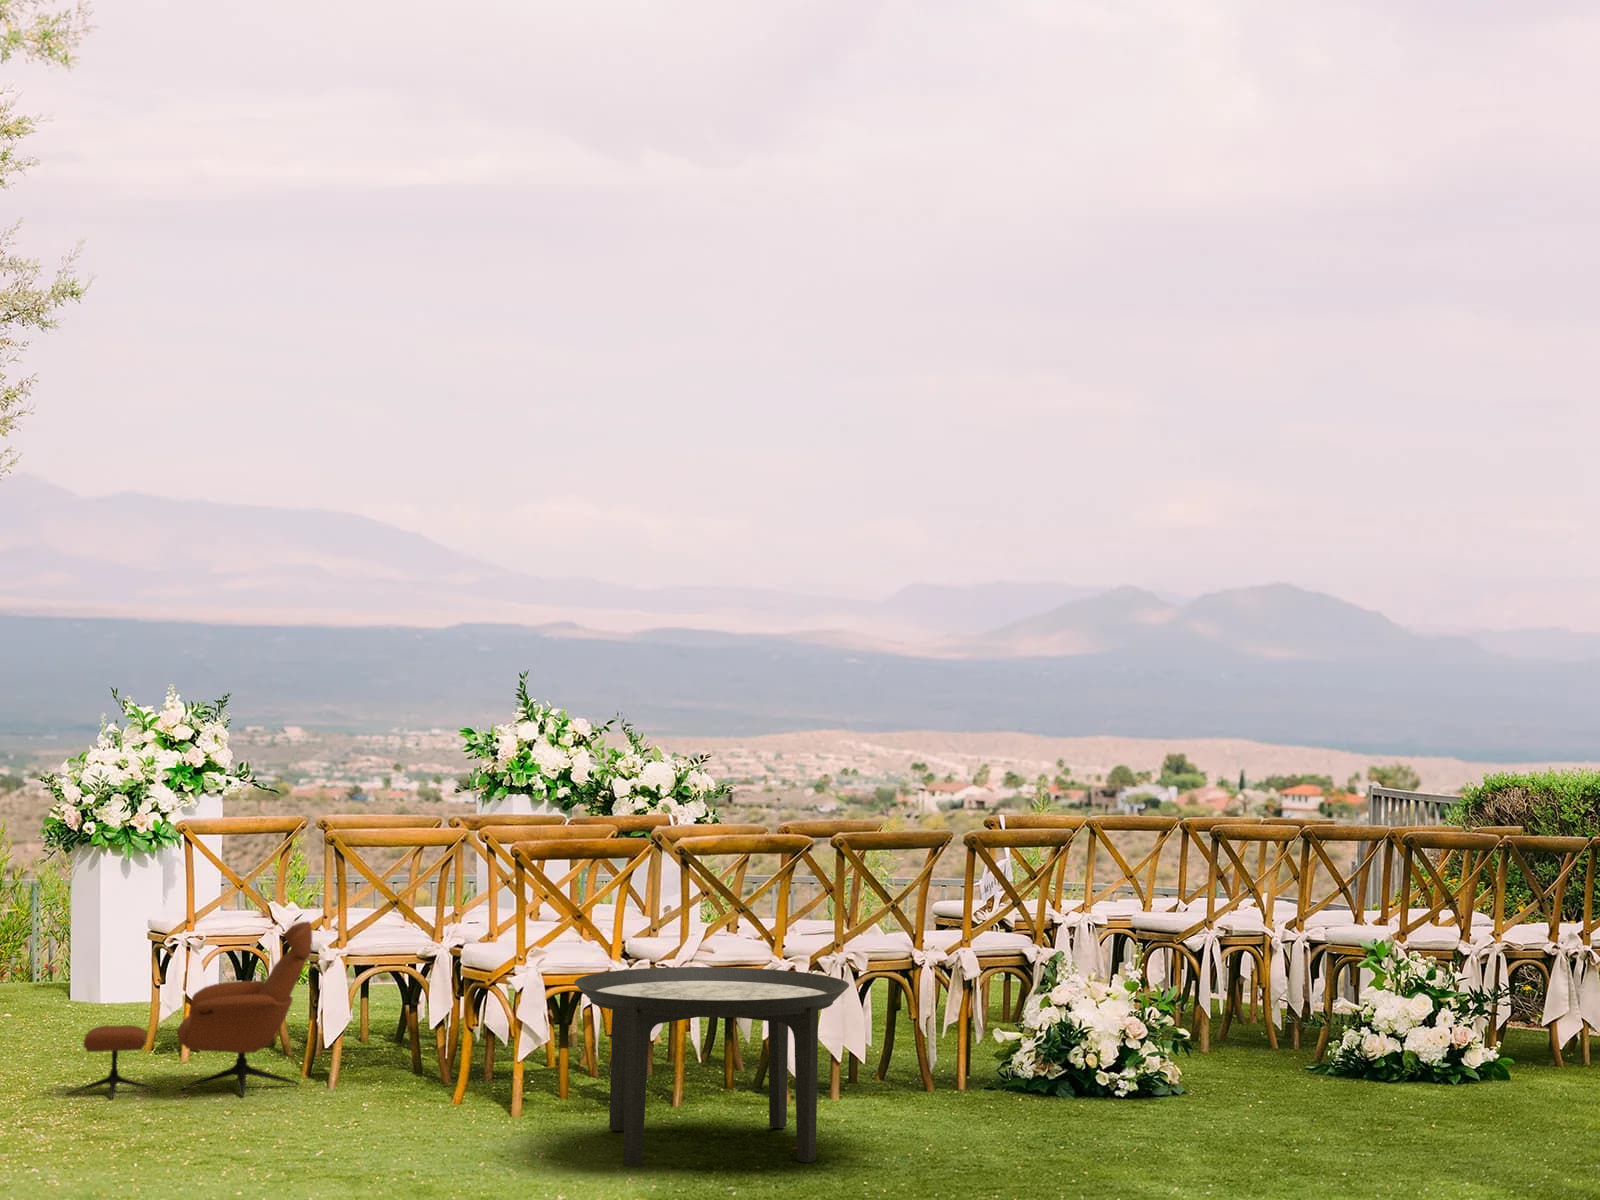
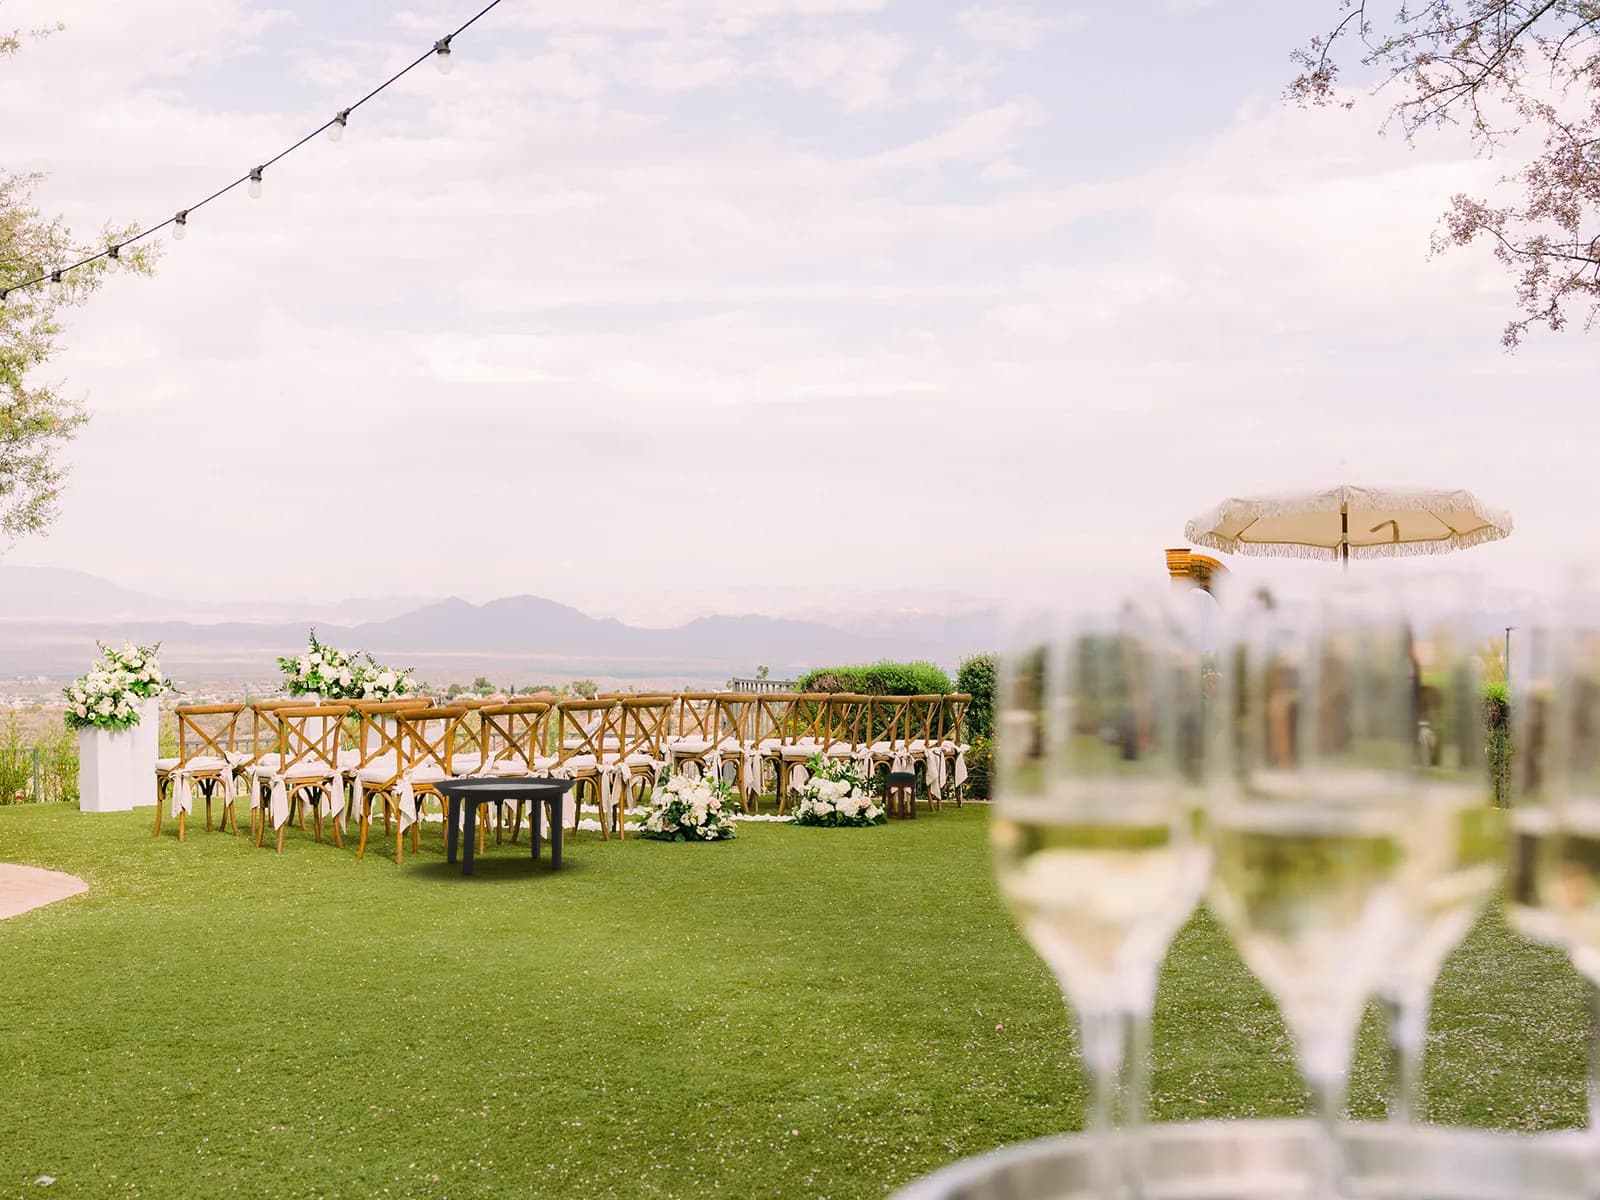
lounge chair: present [67,922,312,1100] -> none [117,762,265,864]
stool: none [1508,972,1575,1073] -> present [886,772,916,820]

